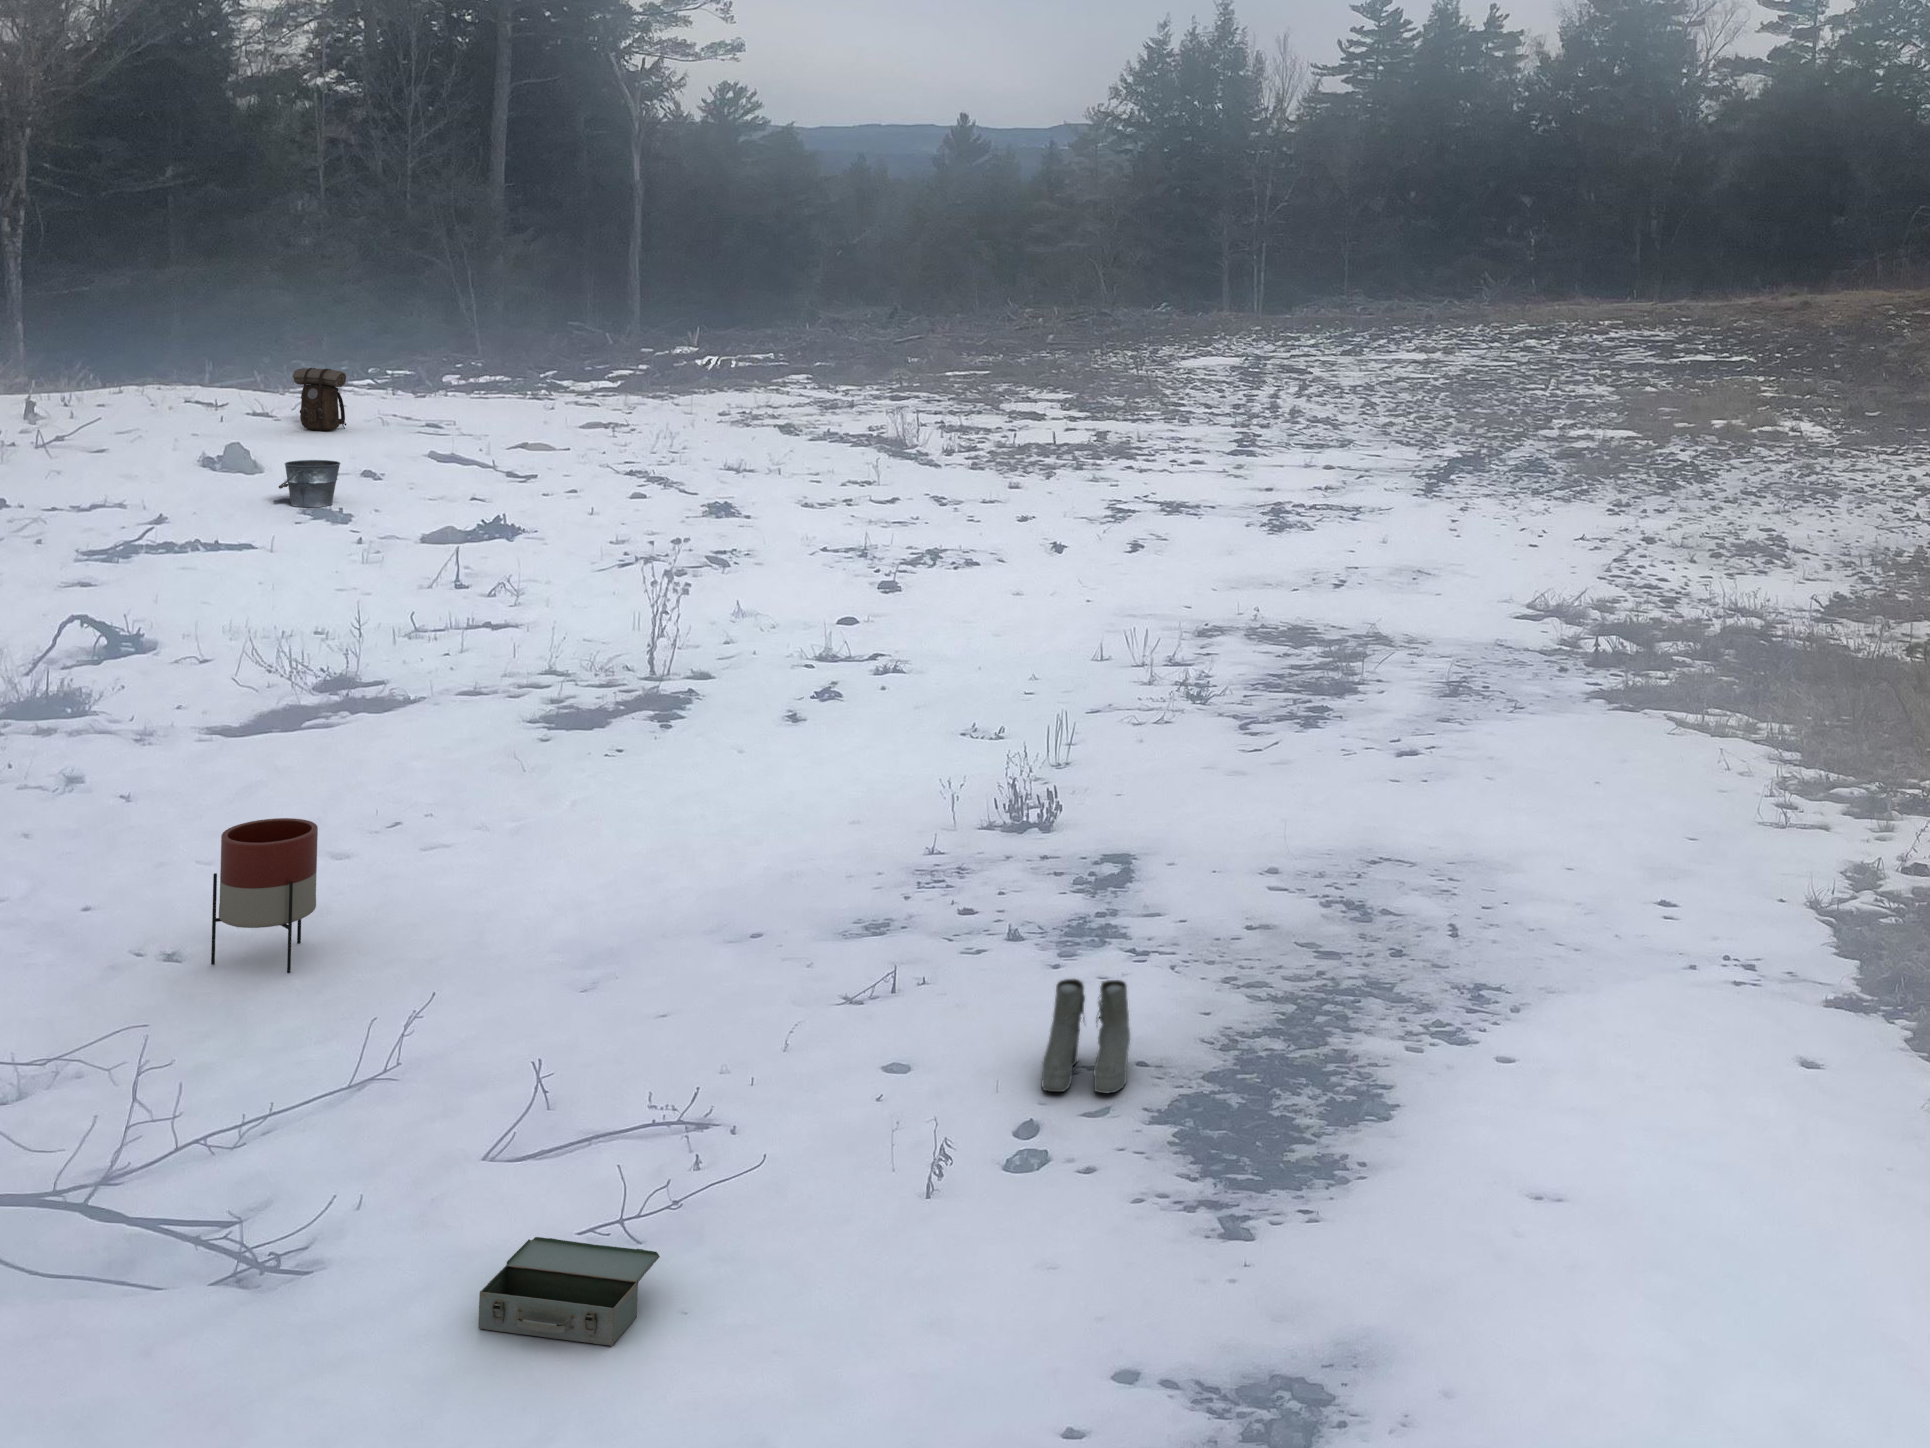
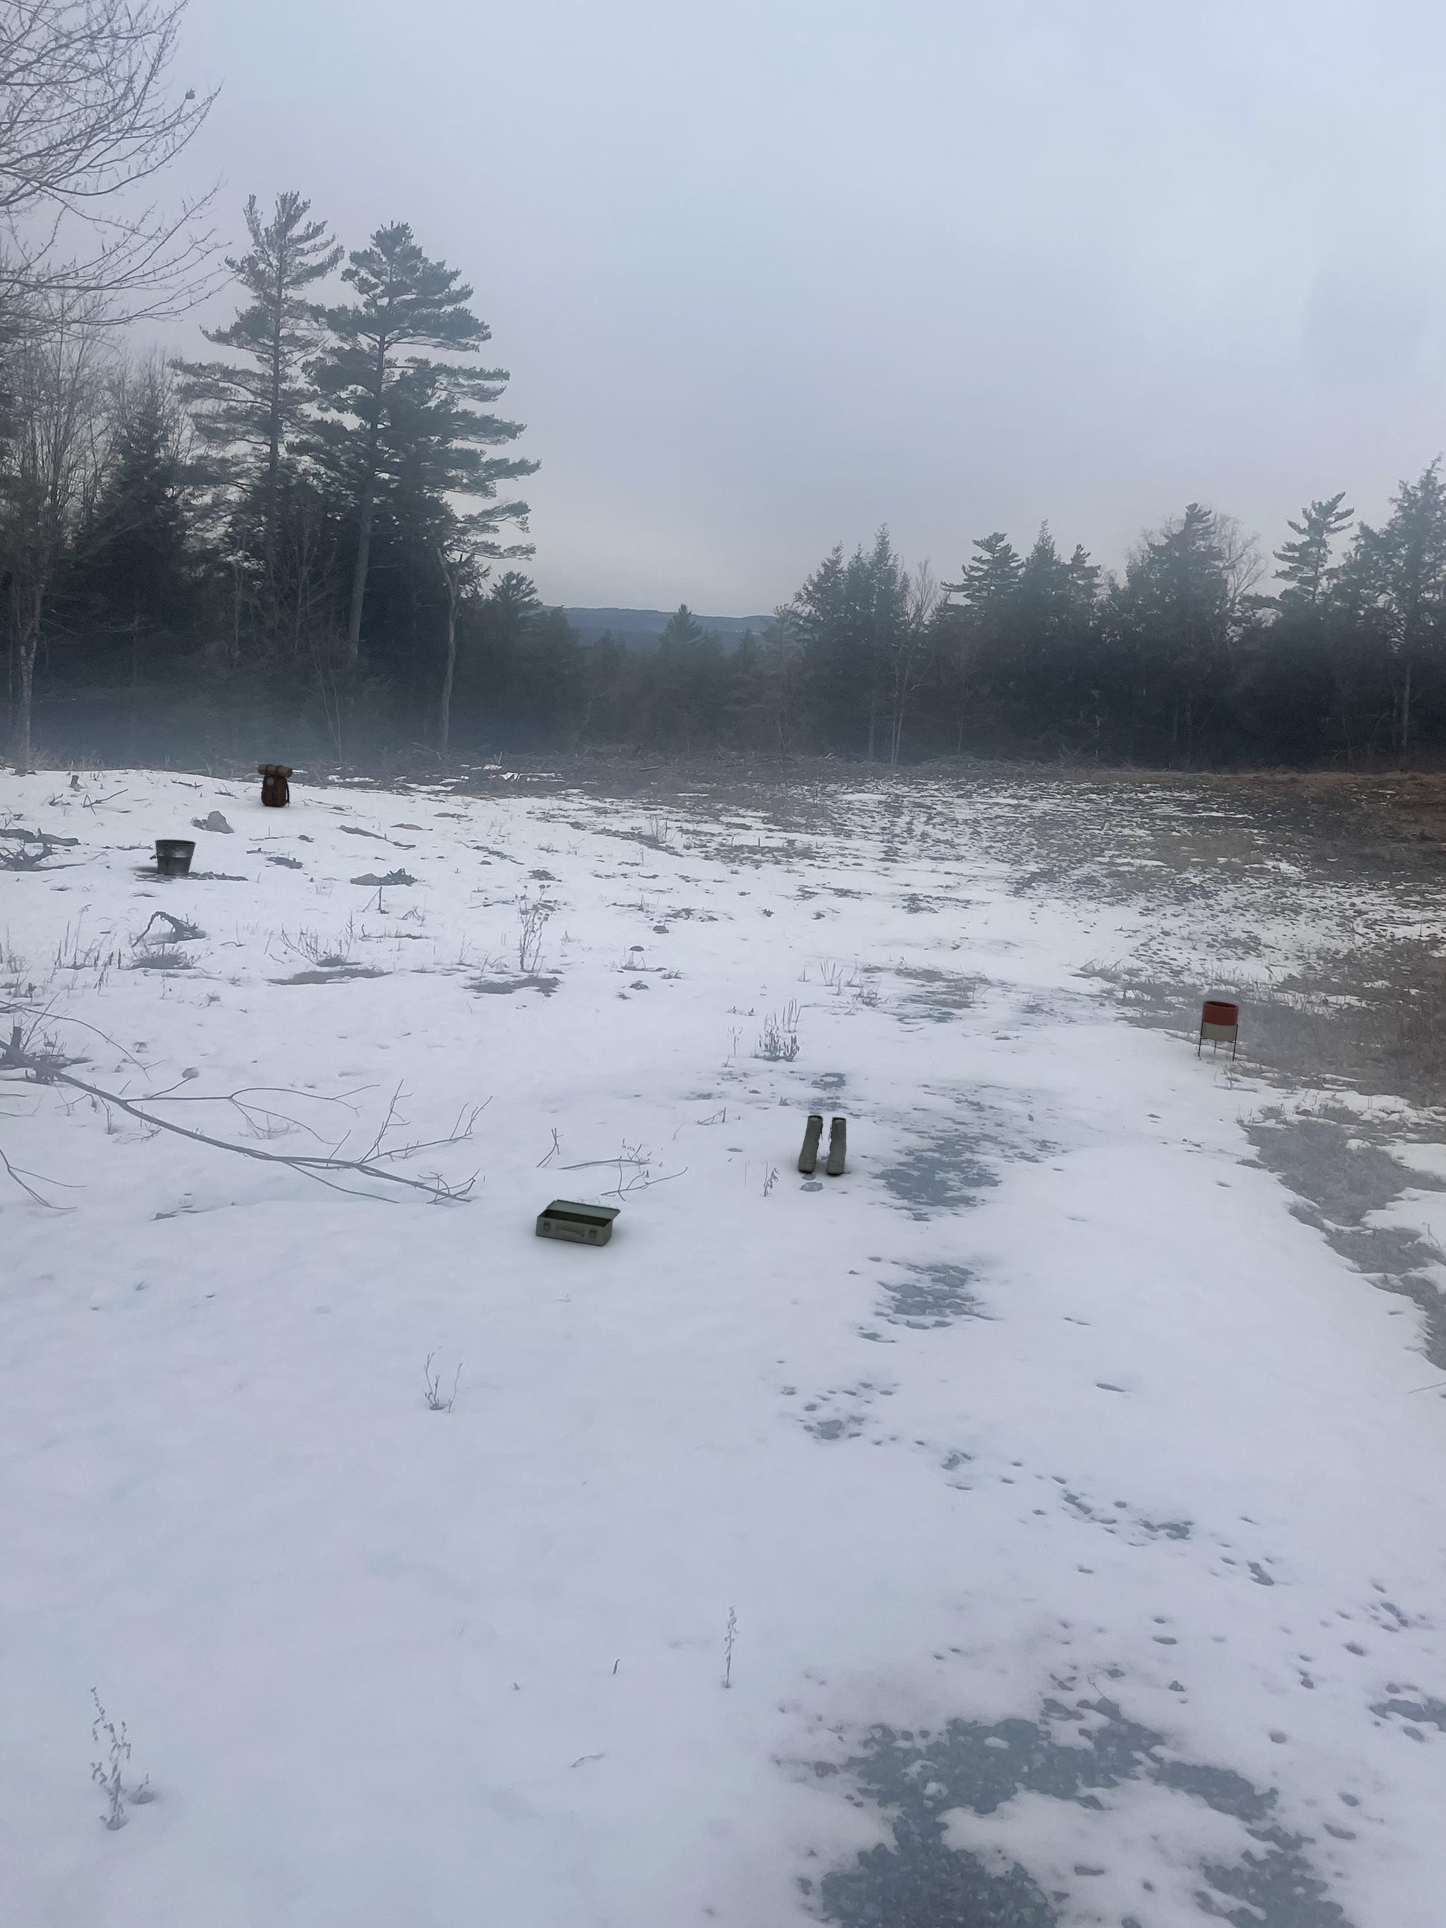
bucket: present [279,460,340,507] -> present [150,839,196,875]
planter: present [211,818,318,973] -> present [1198,1001,1239,1061]

